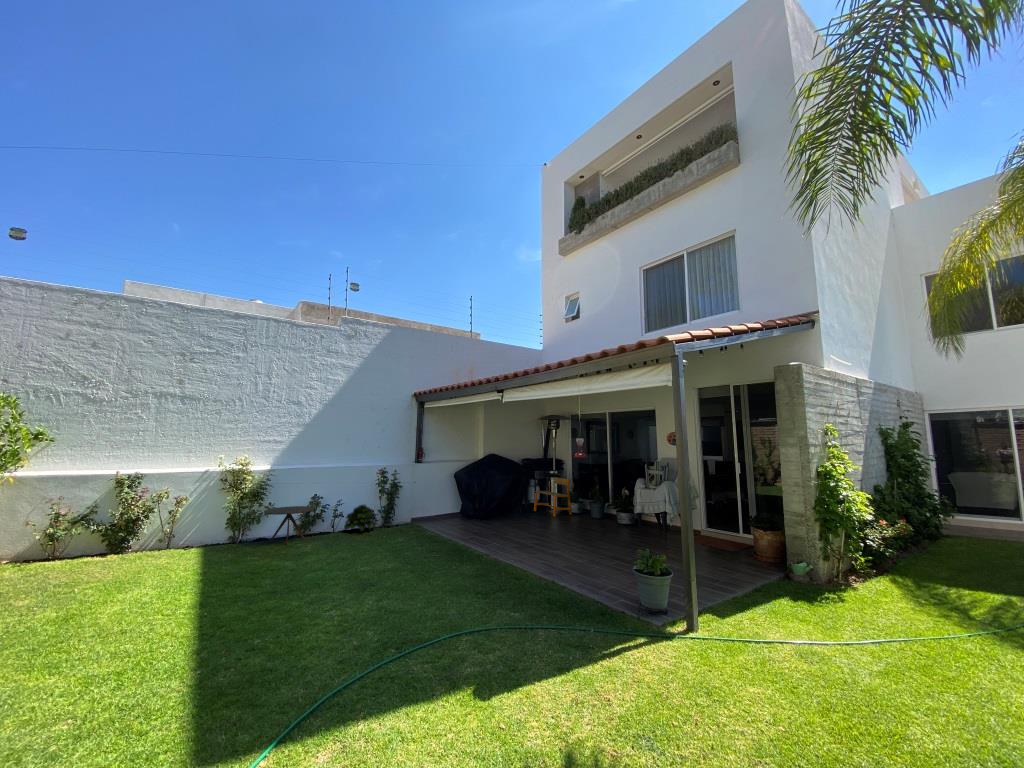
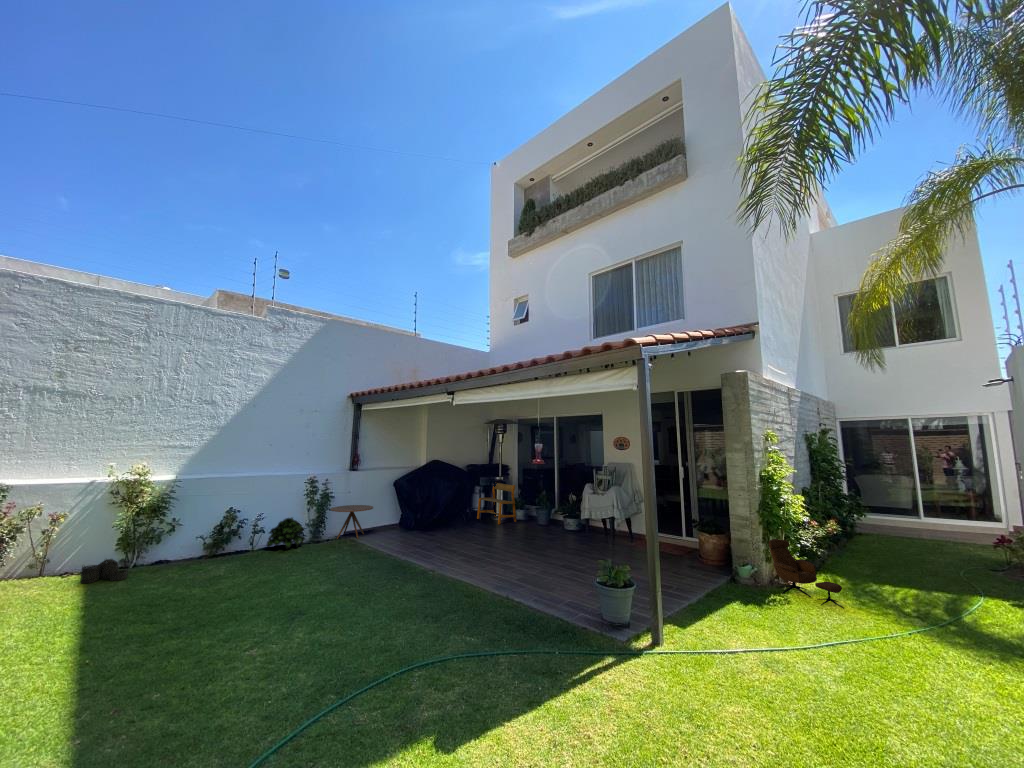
round table: present [264,506,314,545] -> present [330,505,373,539]
woven basket: none [199,534,234,554] -> present [80,559,128,583]
lounge chair: none [826,536,908,611] -> present [769,539,844,609]

